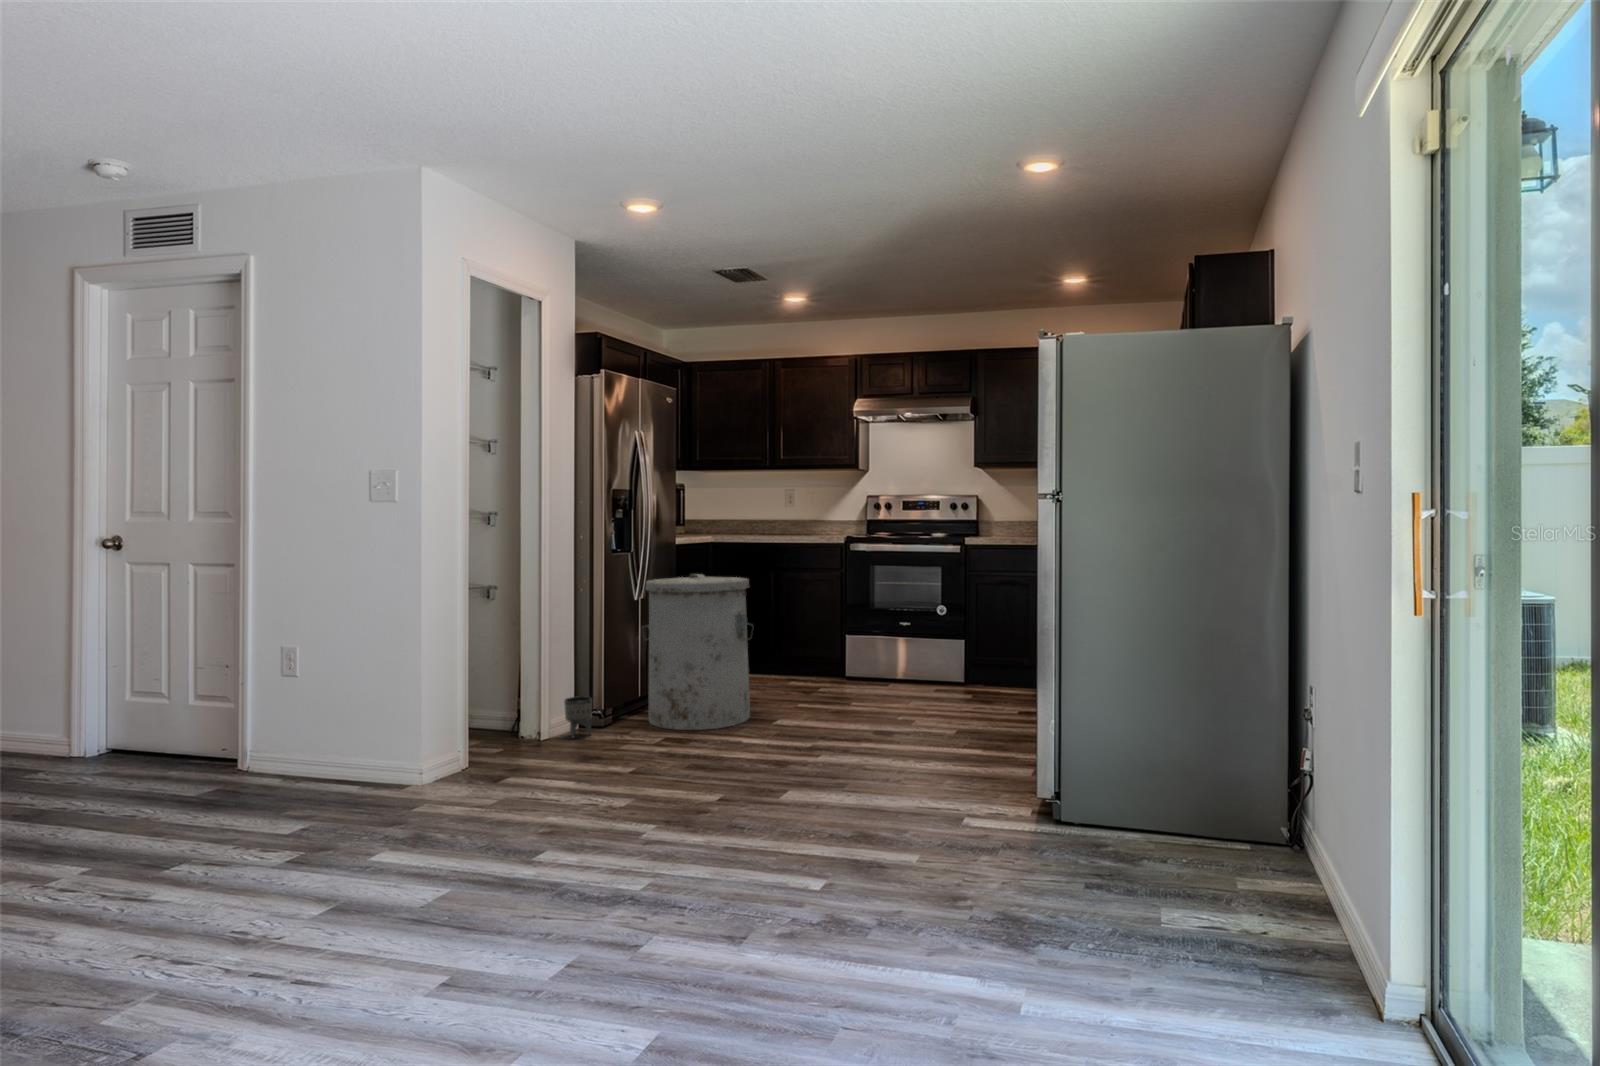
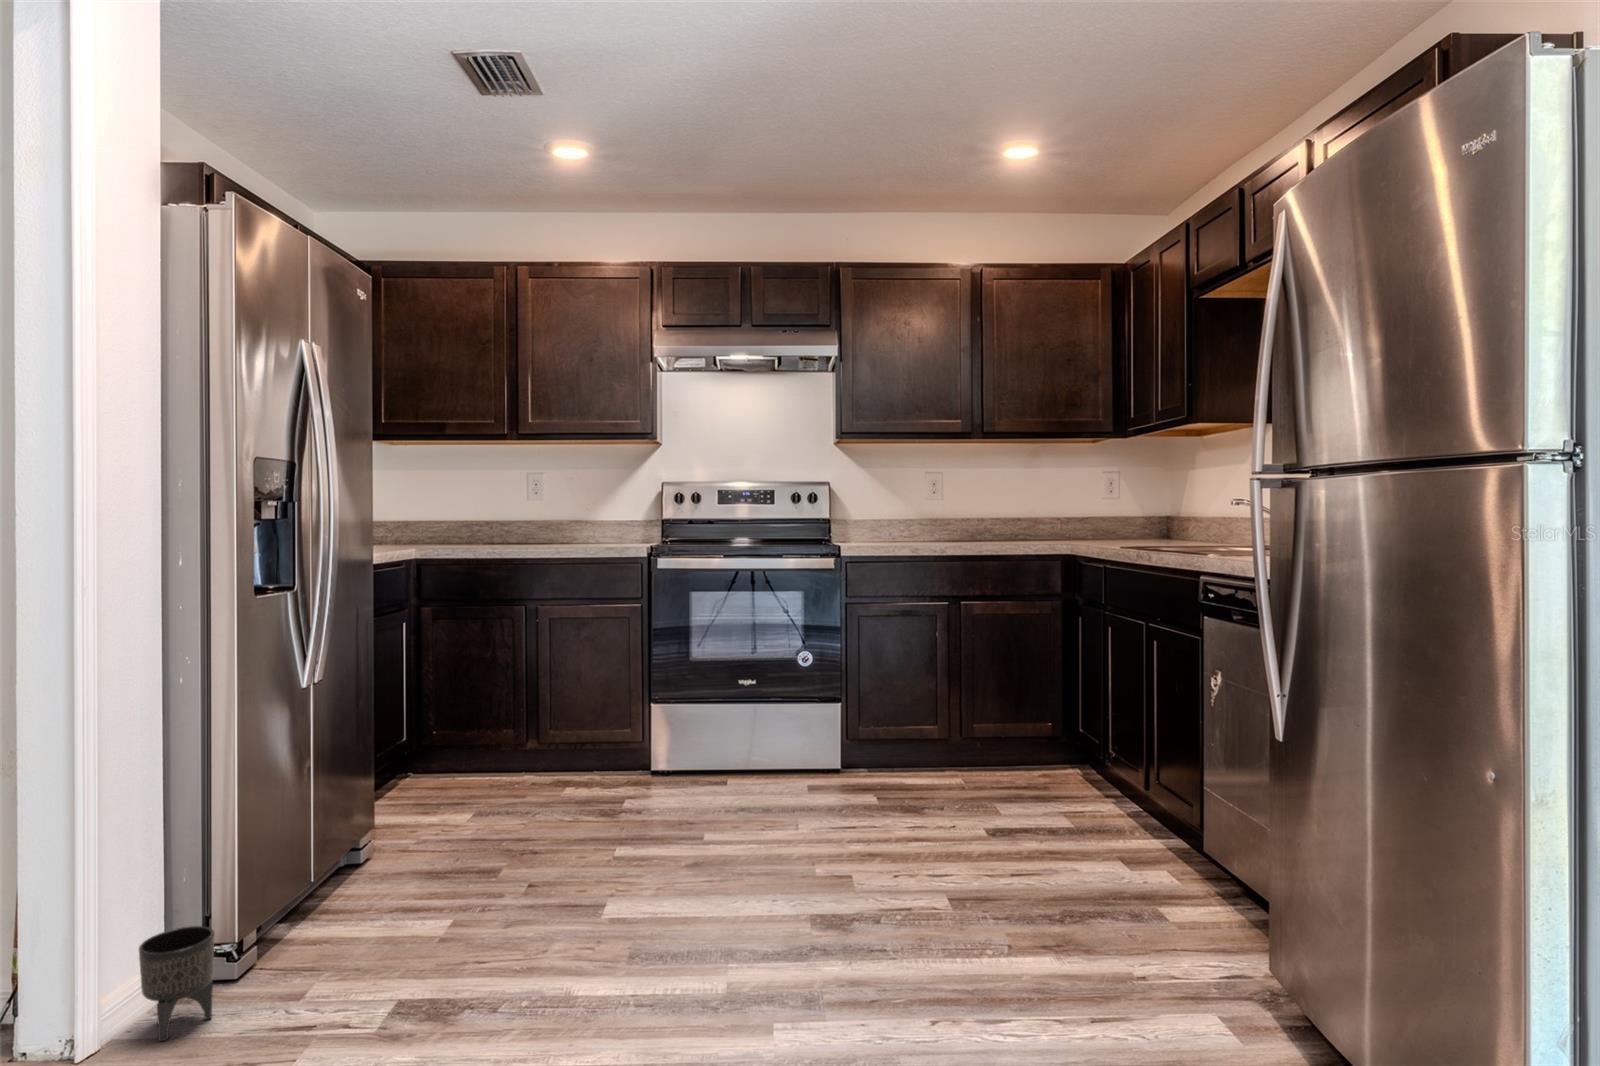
trash can: present [642,574,753,730] -> none [324,627,567,962]

